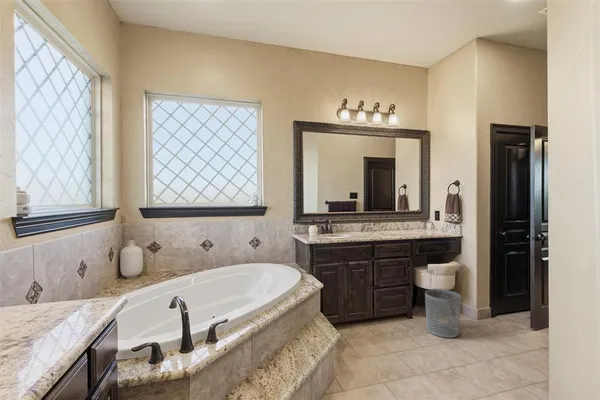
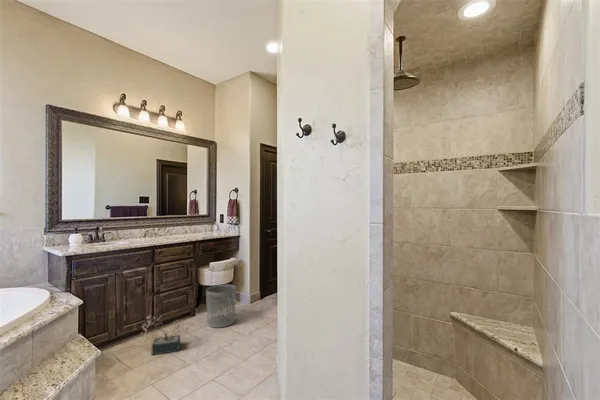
decorative plant: none [366,307,410,351] -> present [141,316,186,355]

